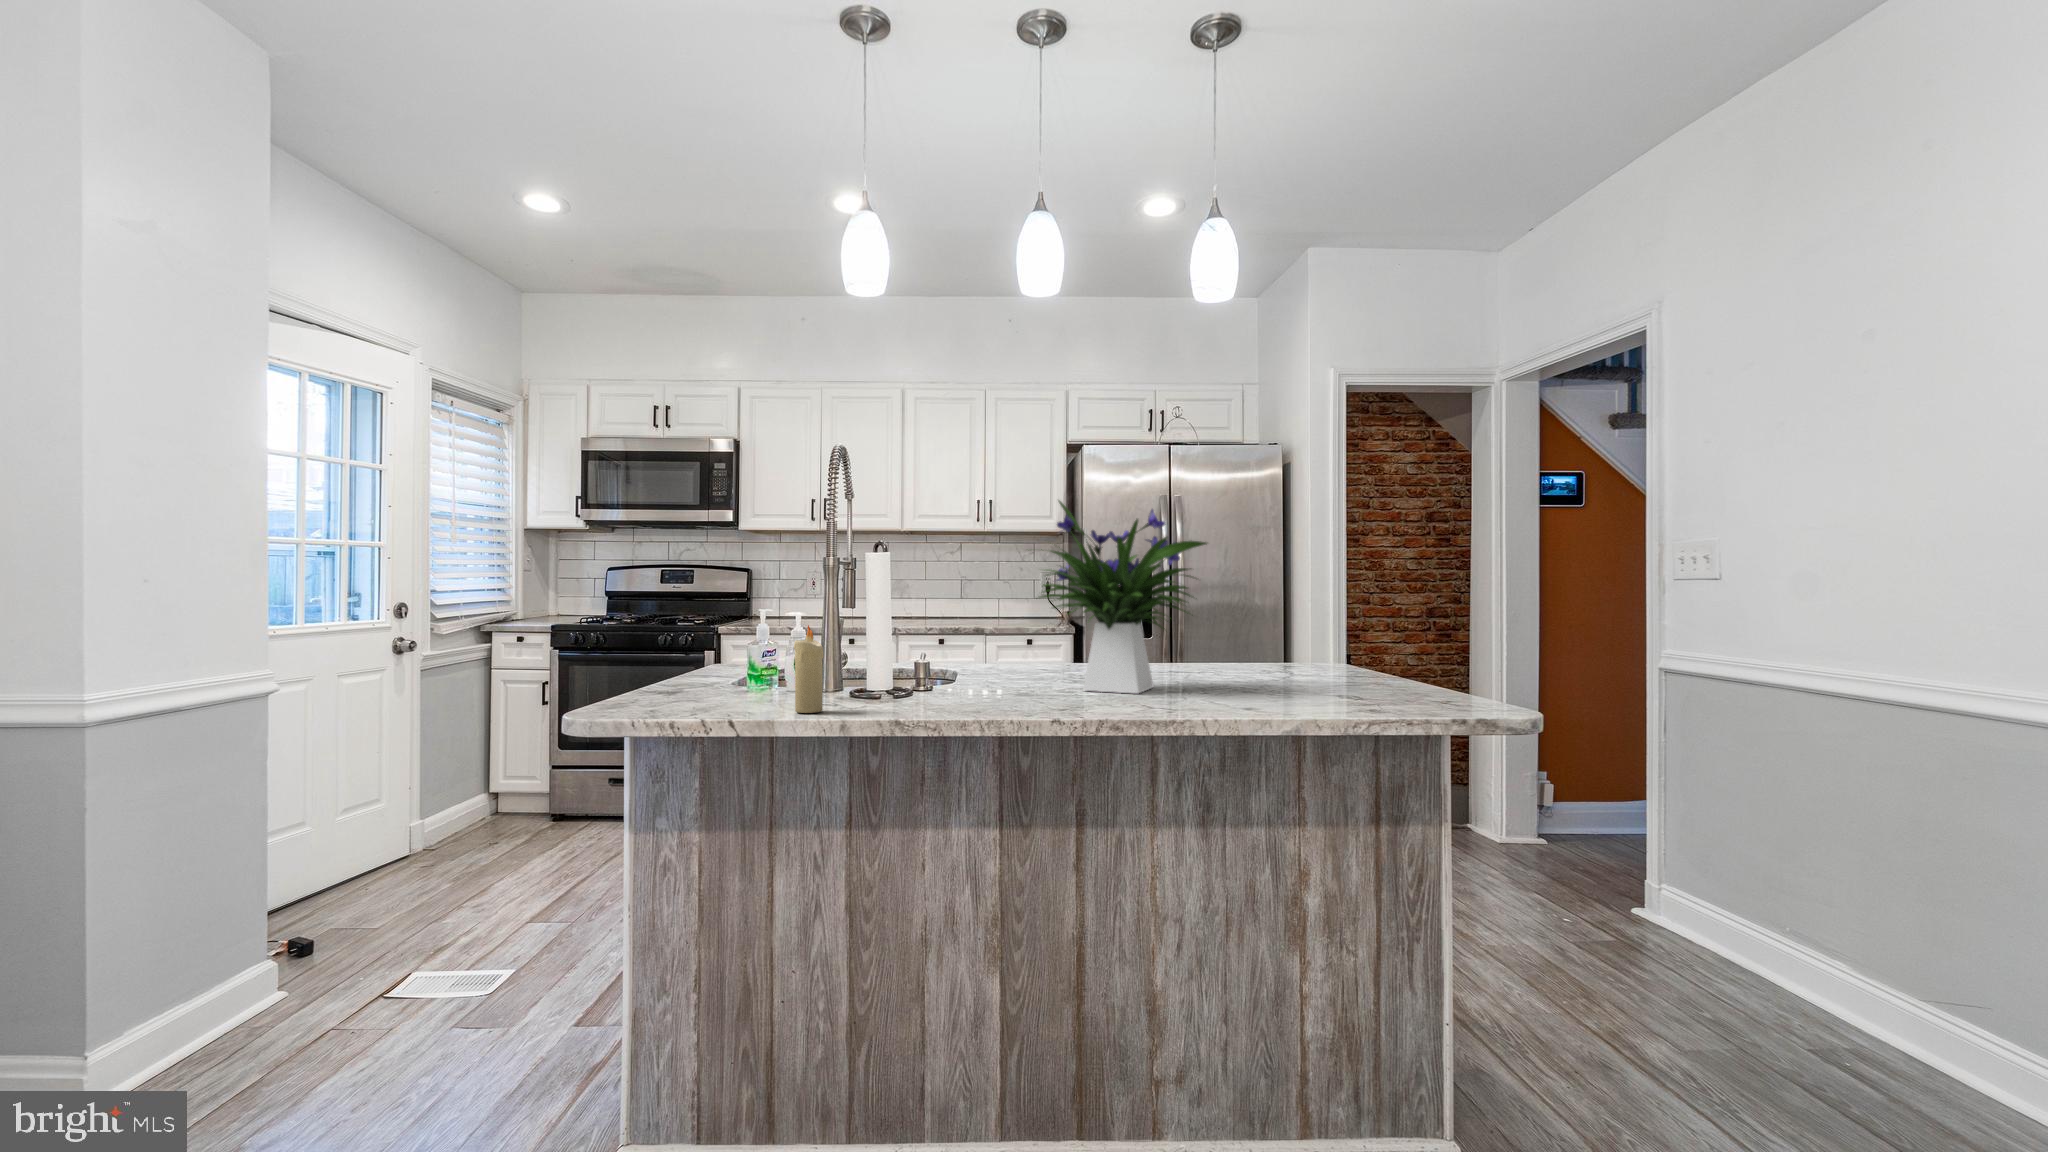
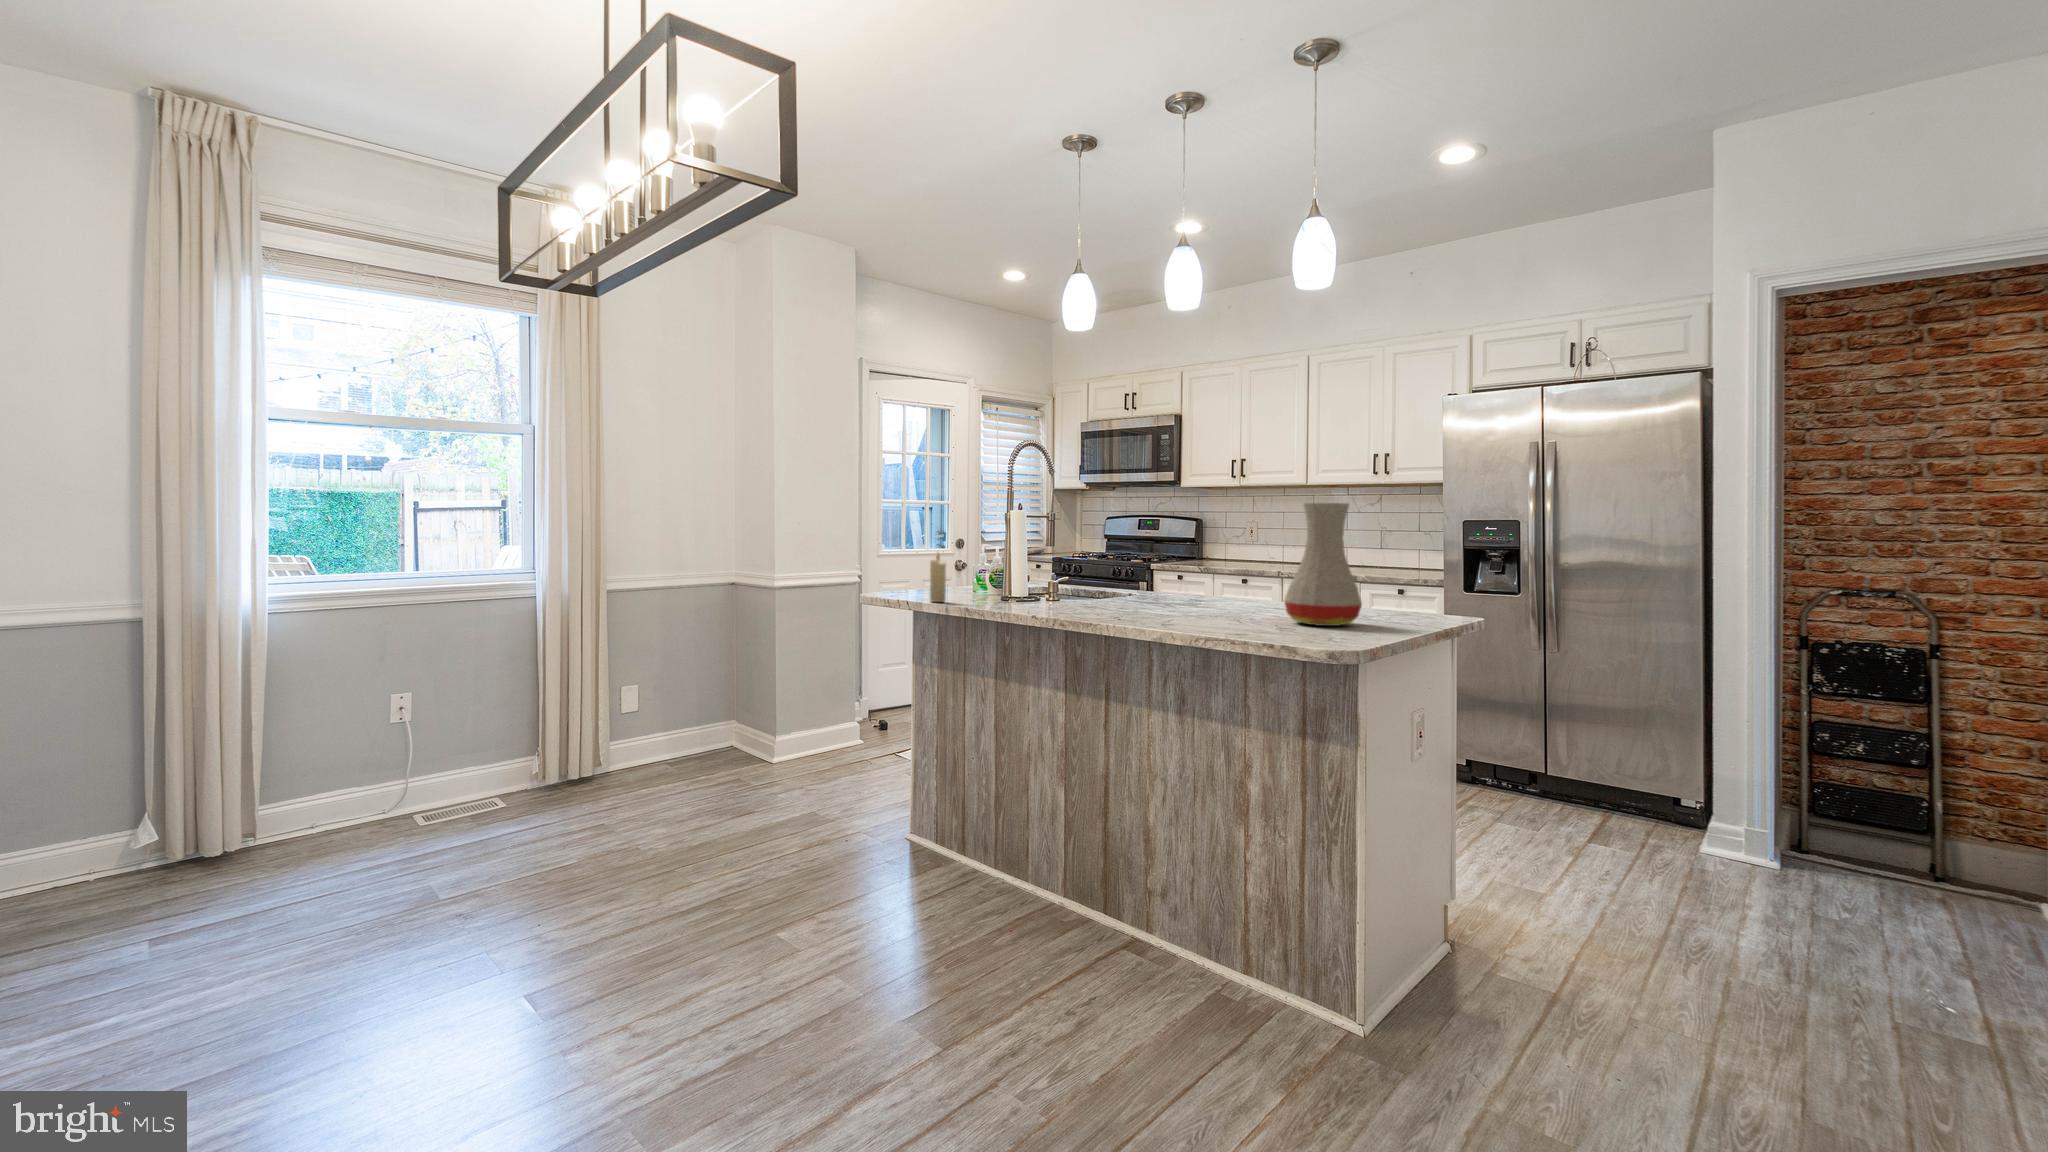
flower arrangement: present [1039,501,1207,693] -> none [1088,469,1230,613]
vase: none [1276,546,1367,689] -> present [1284,503,1362,626]

